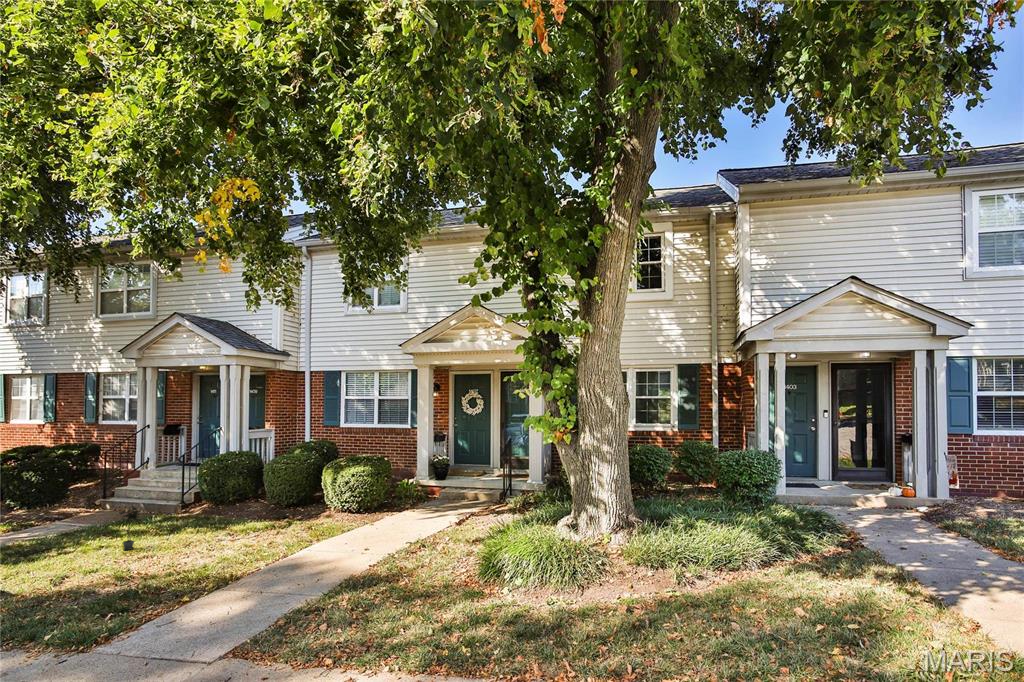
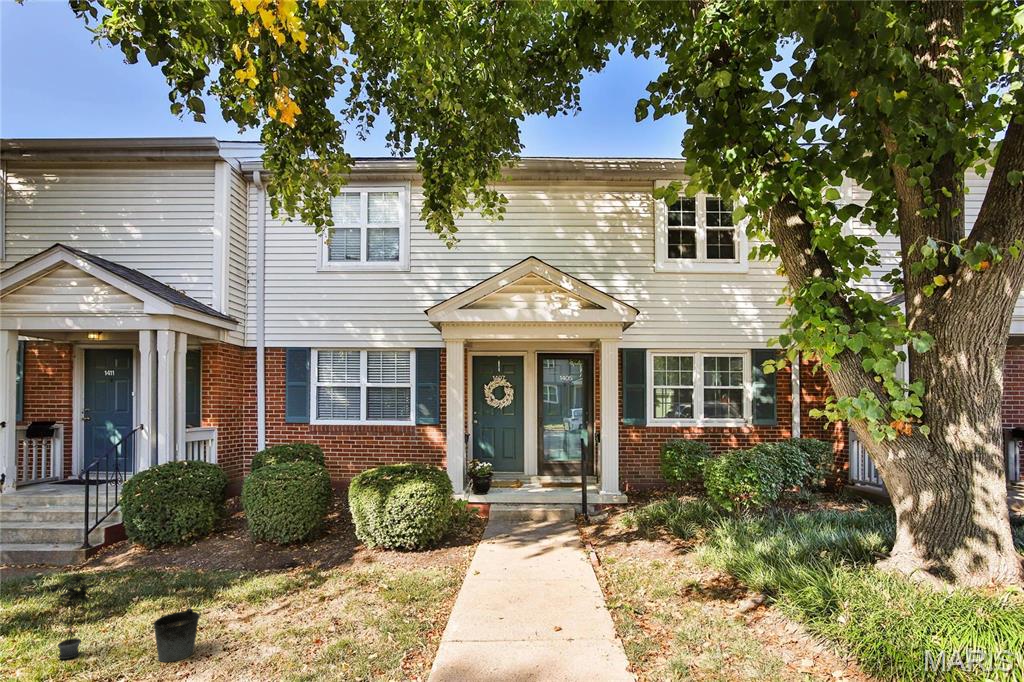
bucket: none [161,528,188,554] -> present [153,608,201,662]

